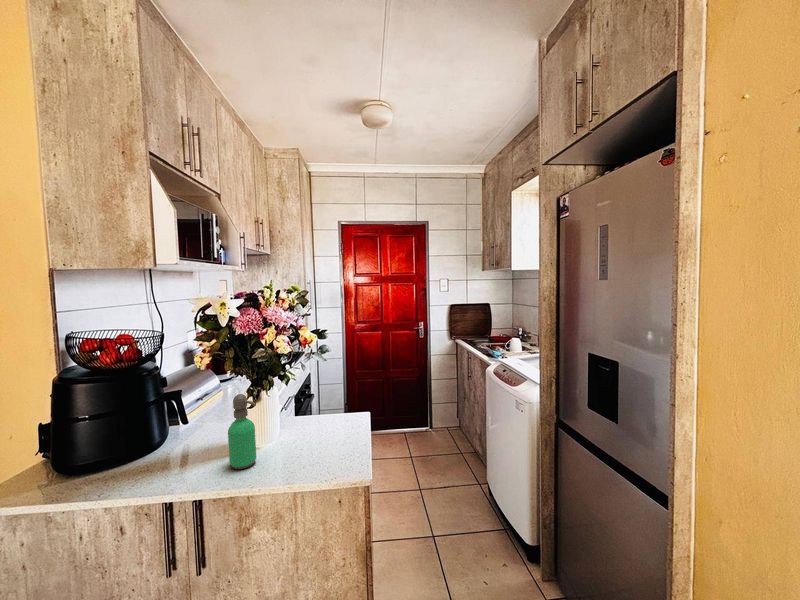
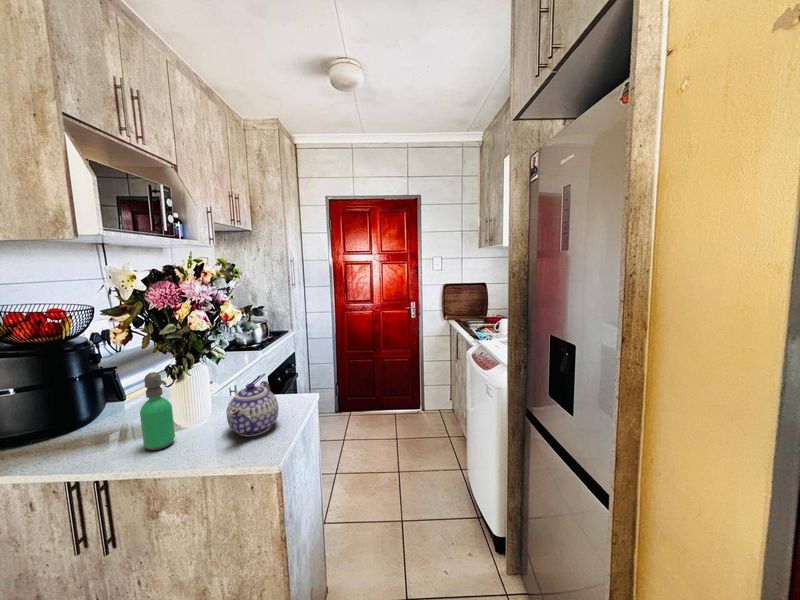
teapot: none [302,401,348,453] -> present [227,381,279,436]

